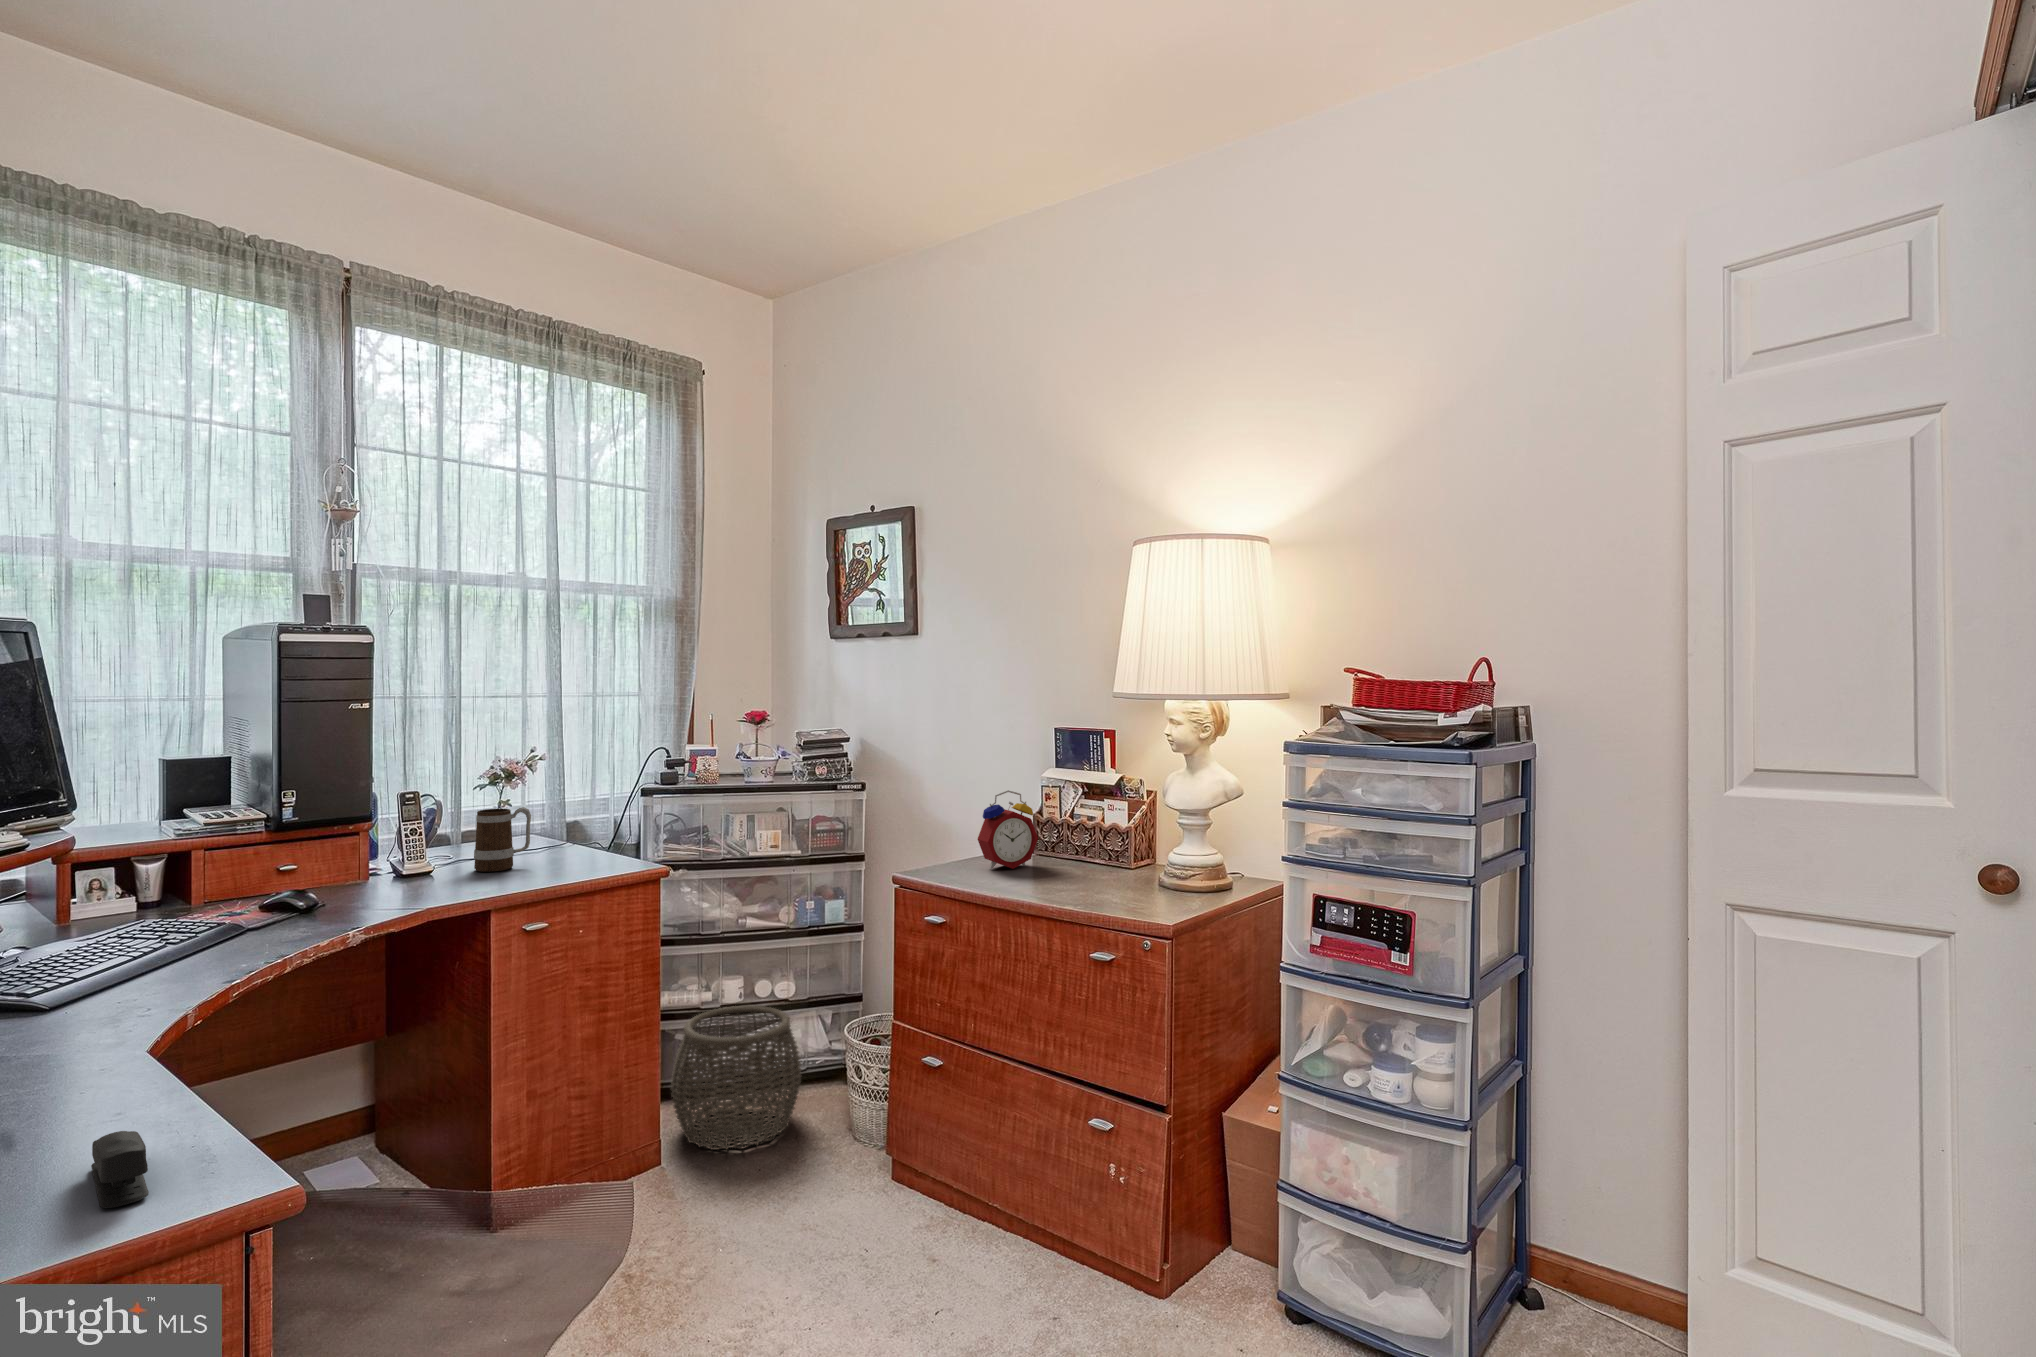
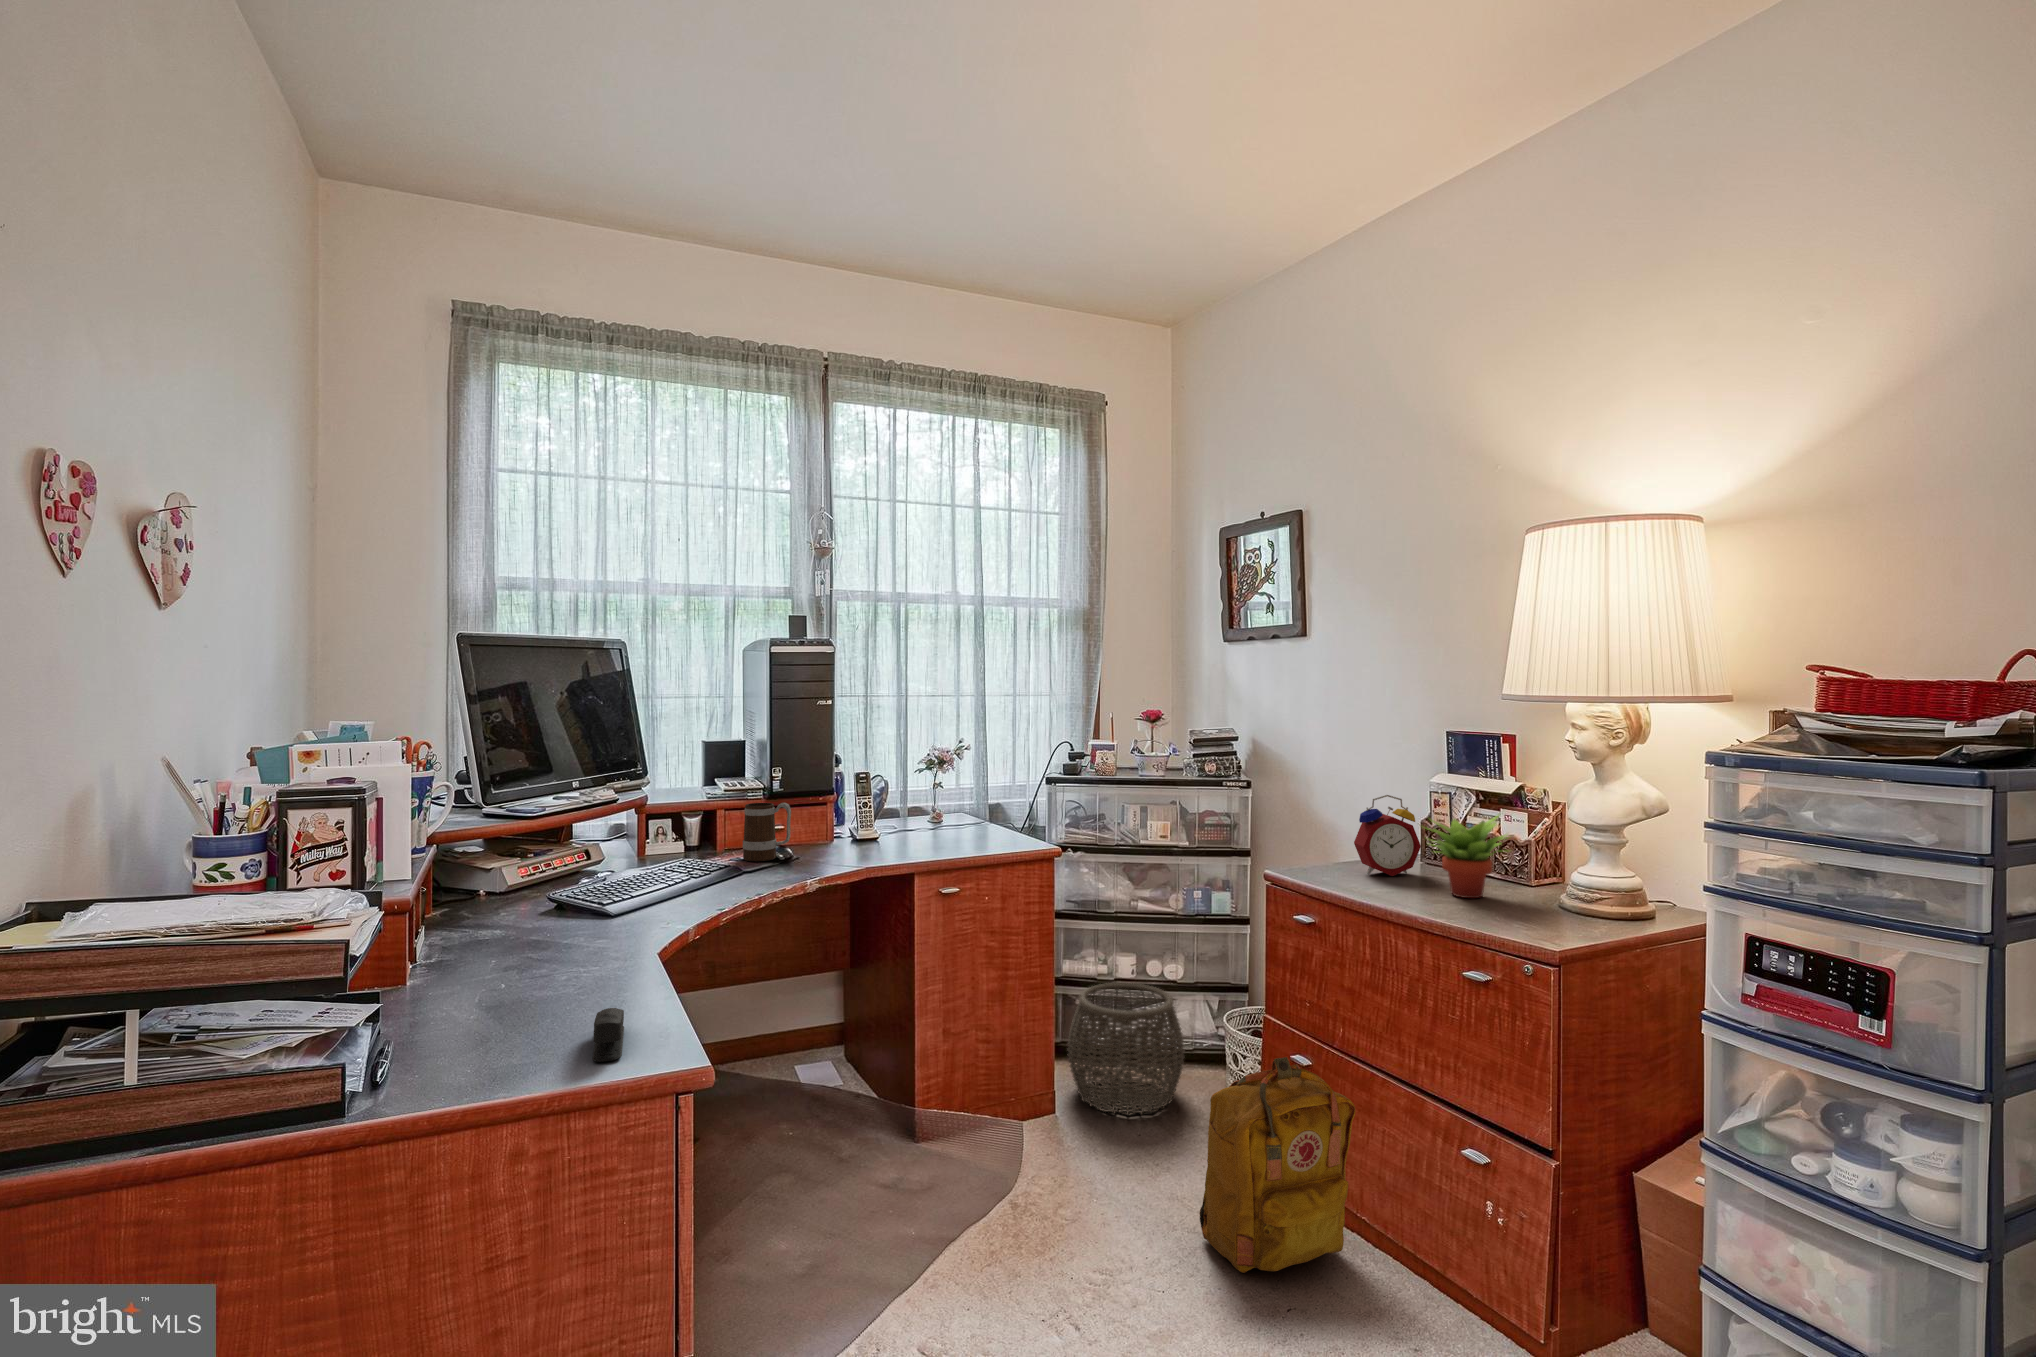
succulent plant: none [1041,802,1123,884] -> present [1429,814,1508,898]
mug: present [474,807,531,872] -> present [743,803,791,861]
backpack: none [835,1059,989,1286] -> present [1199,1057,1355,1273]

